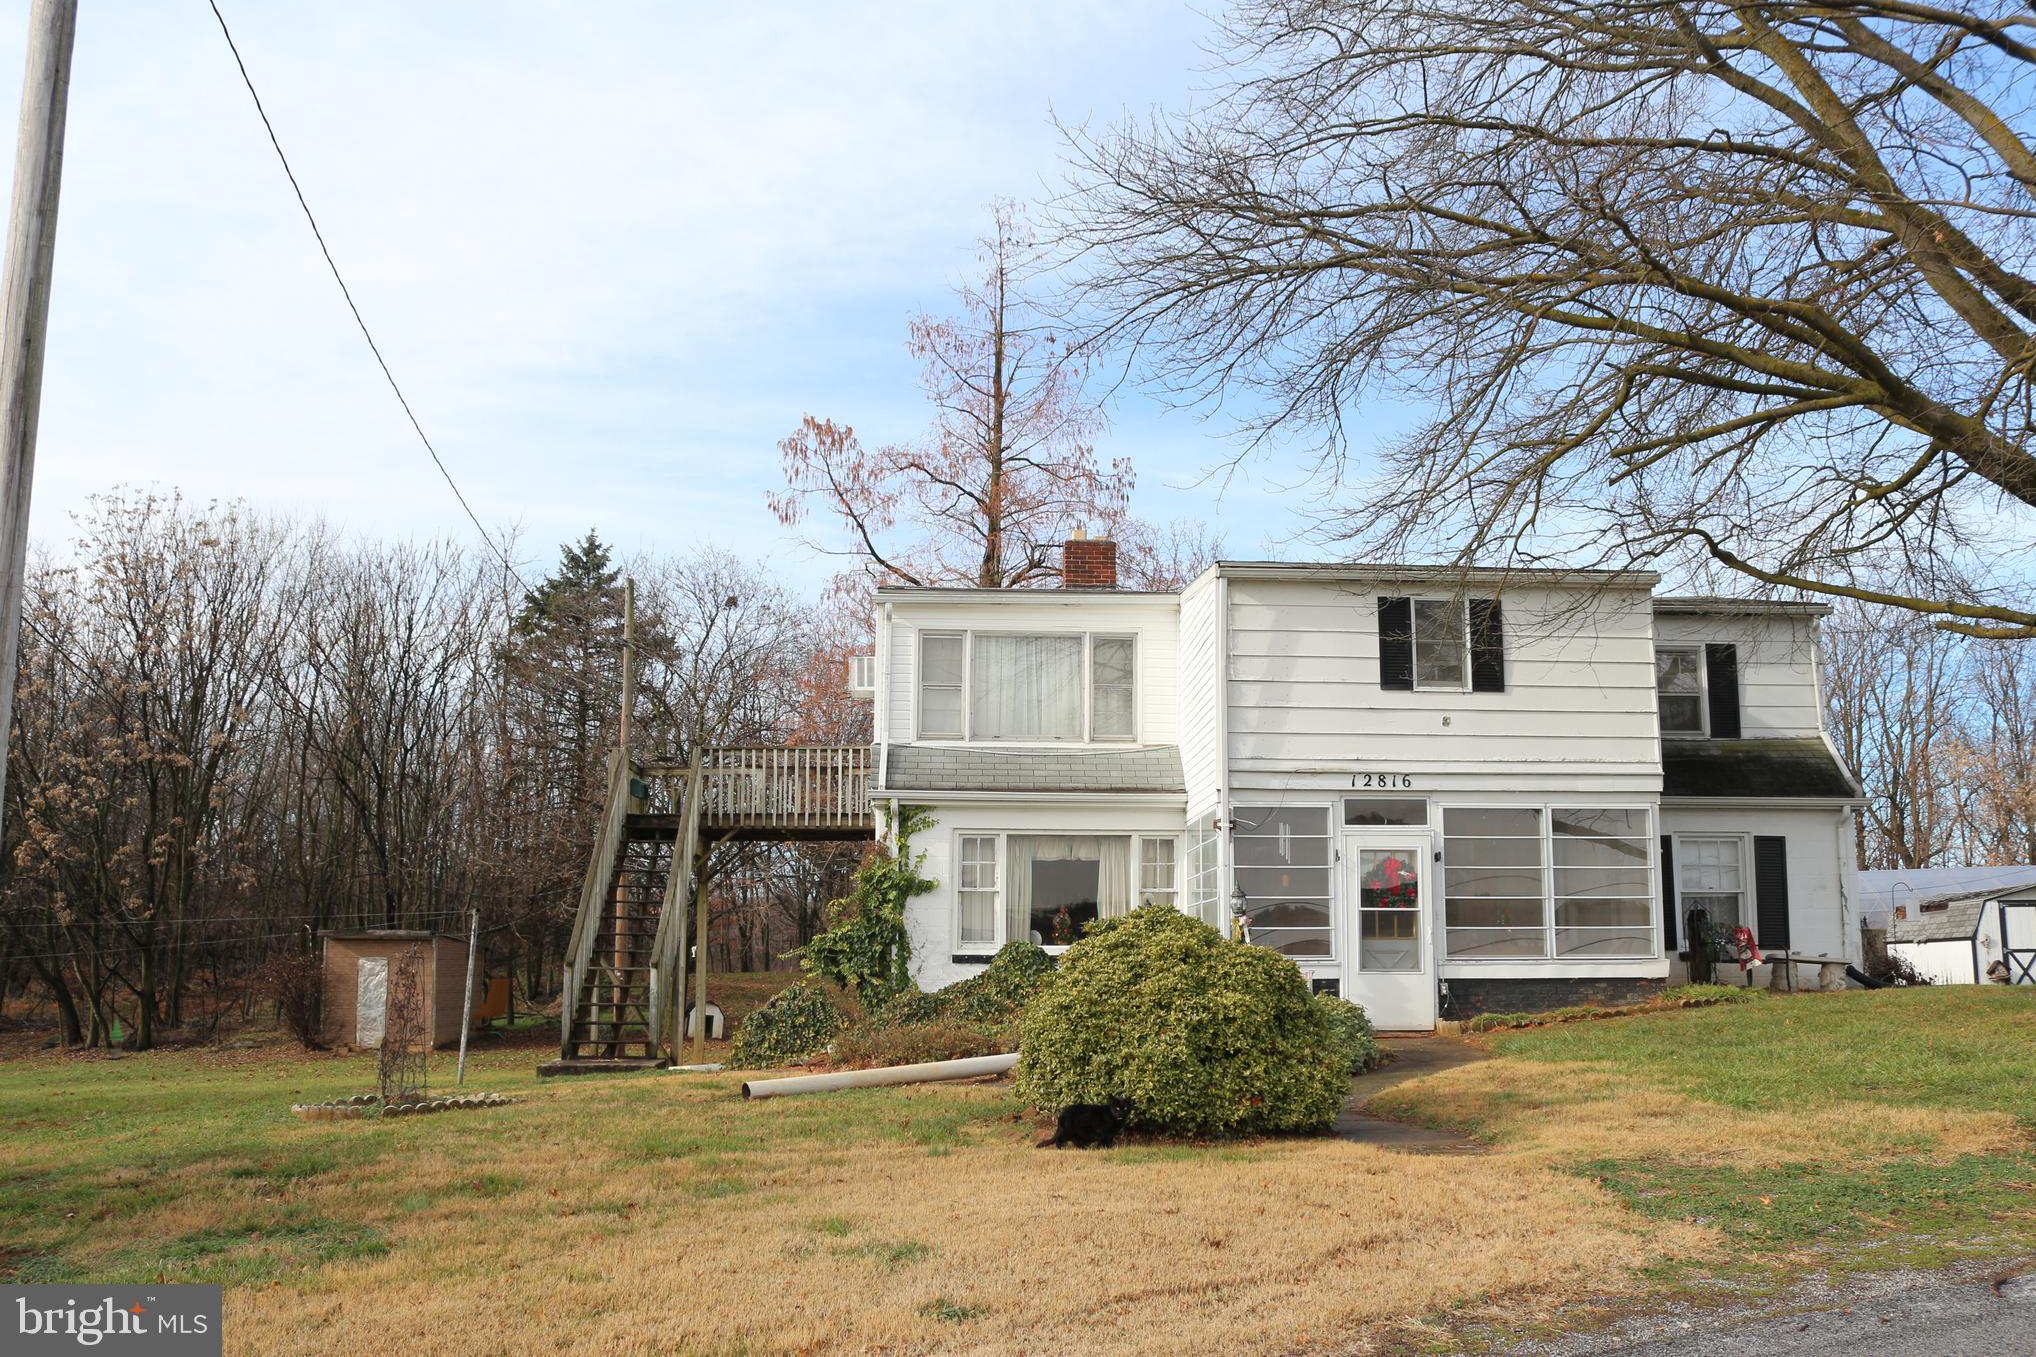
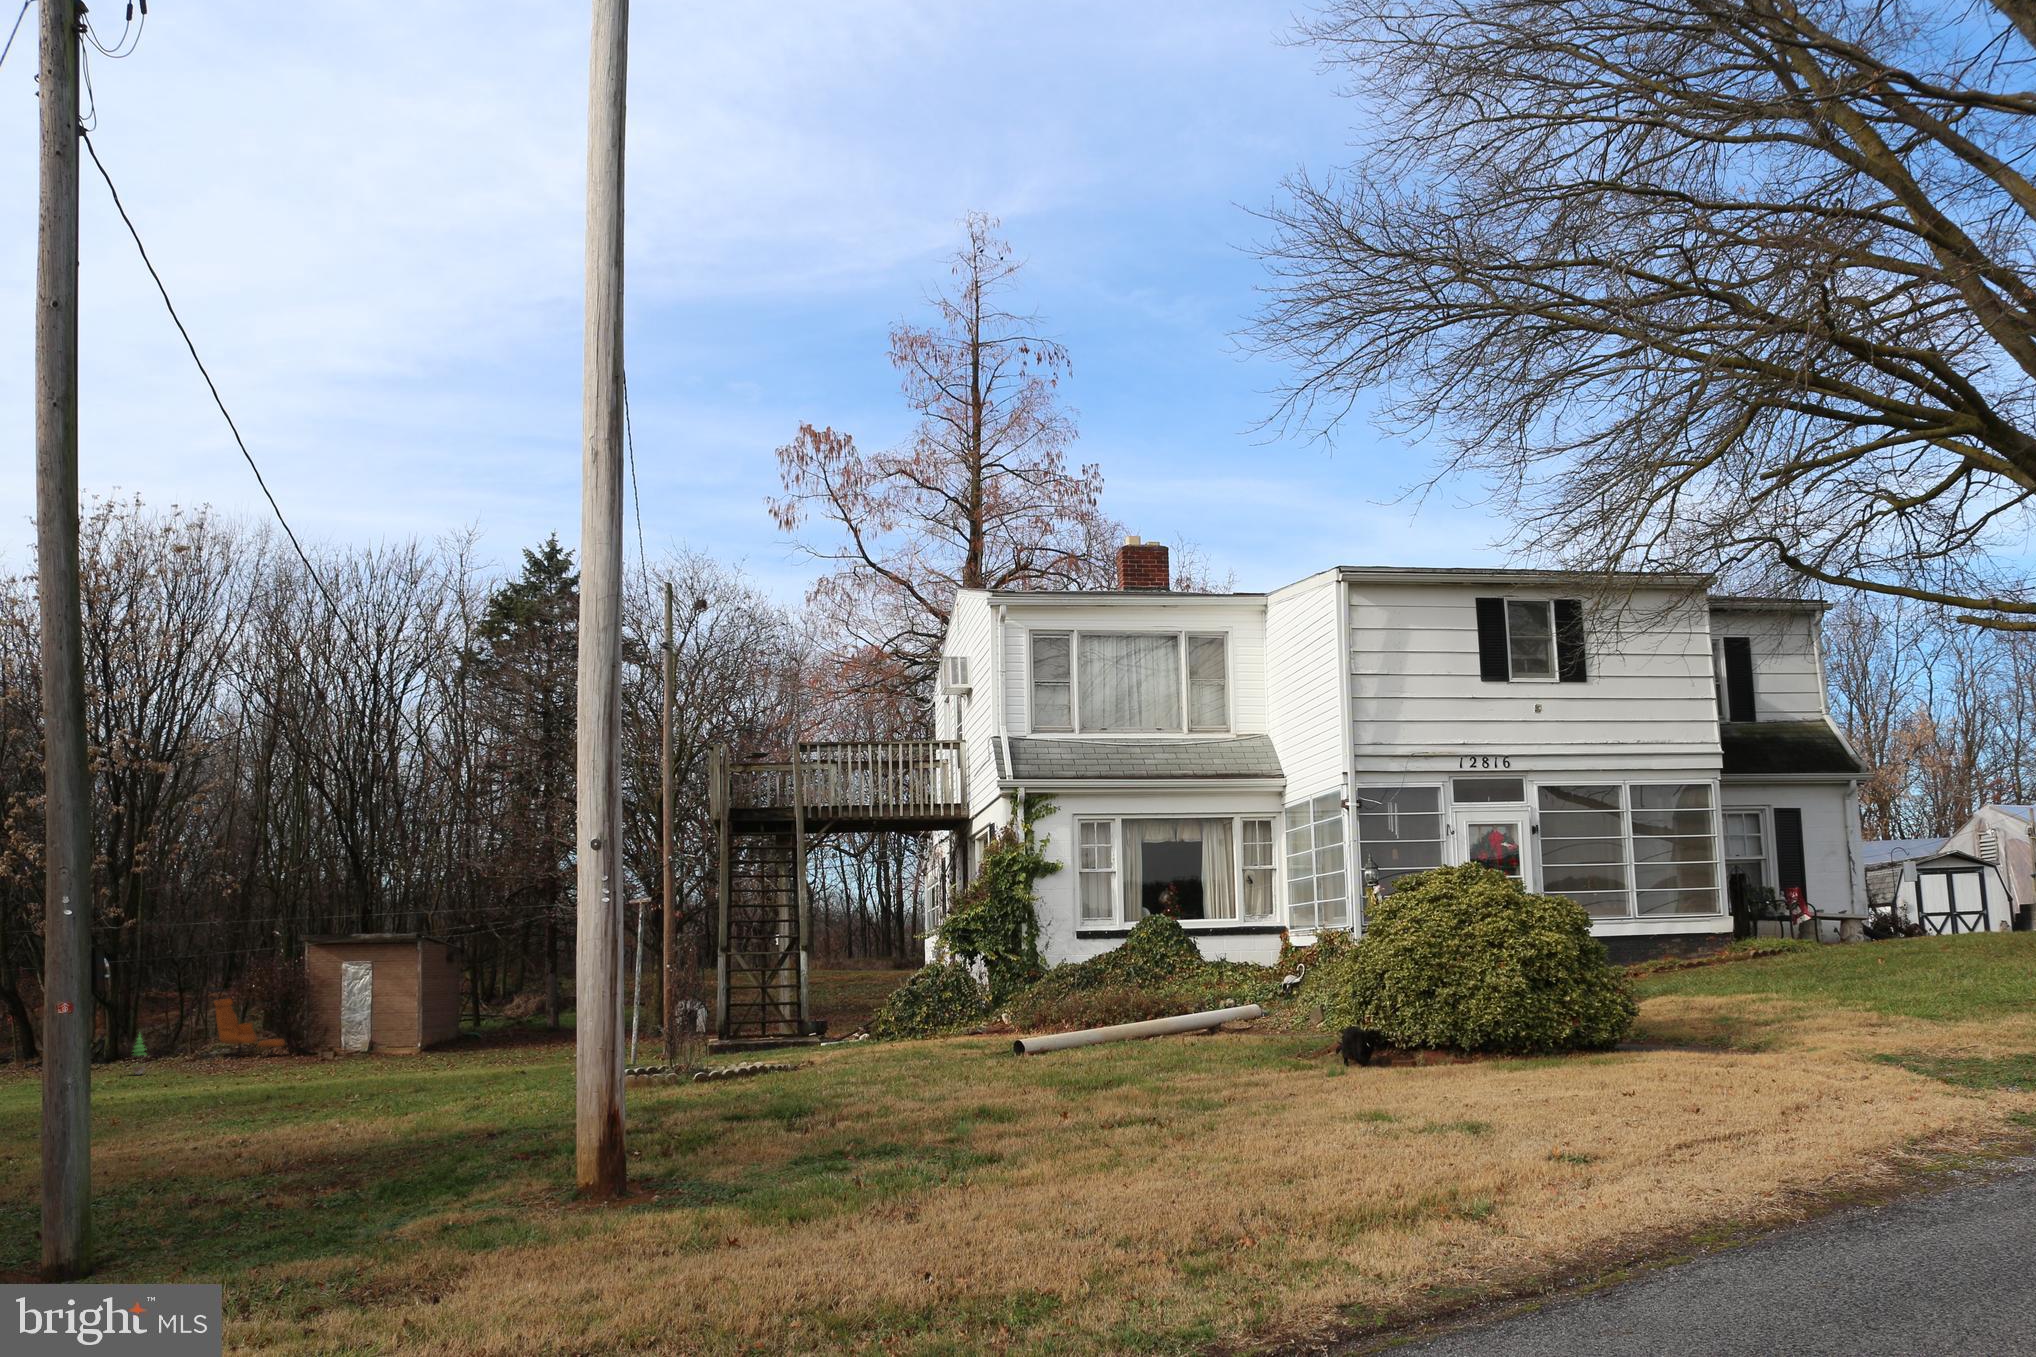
lounge chair: present [471,978,510,1029] -> present [214,999,285,1056]

